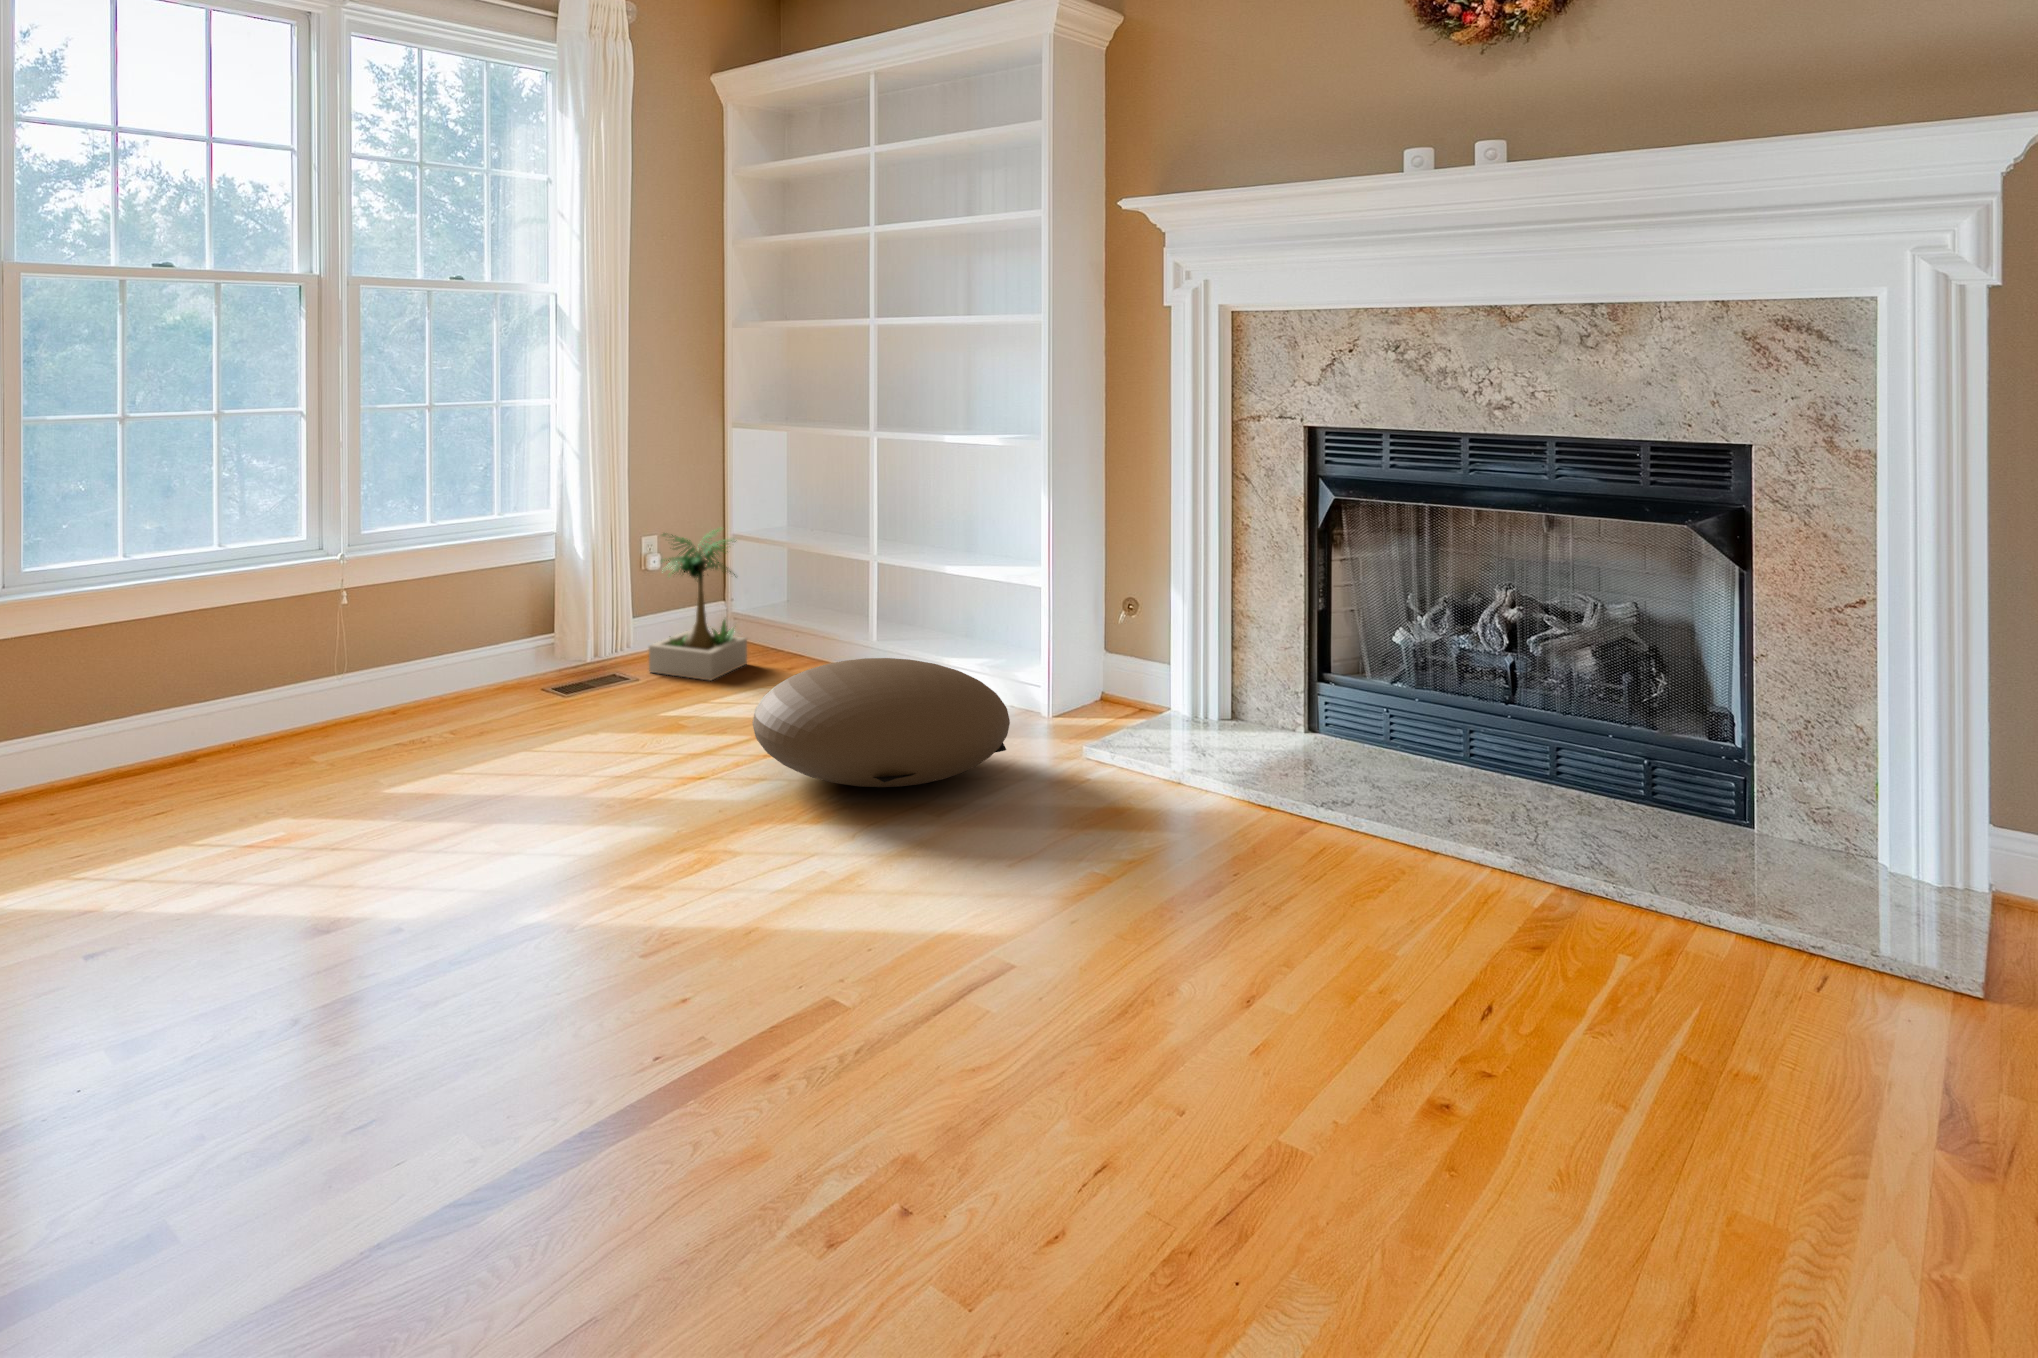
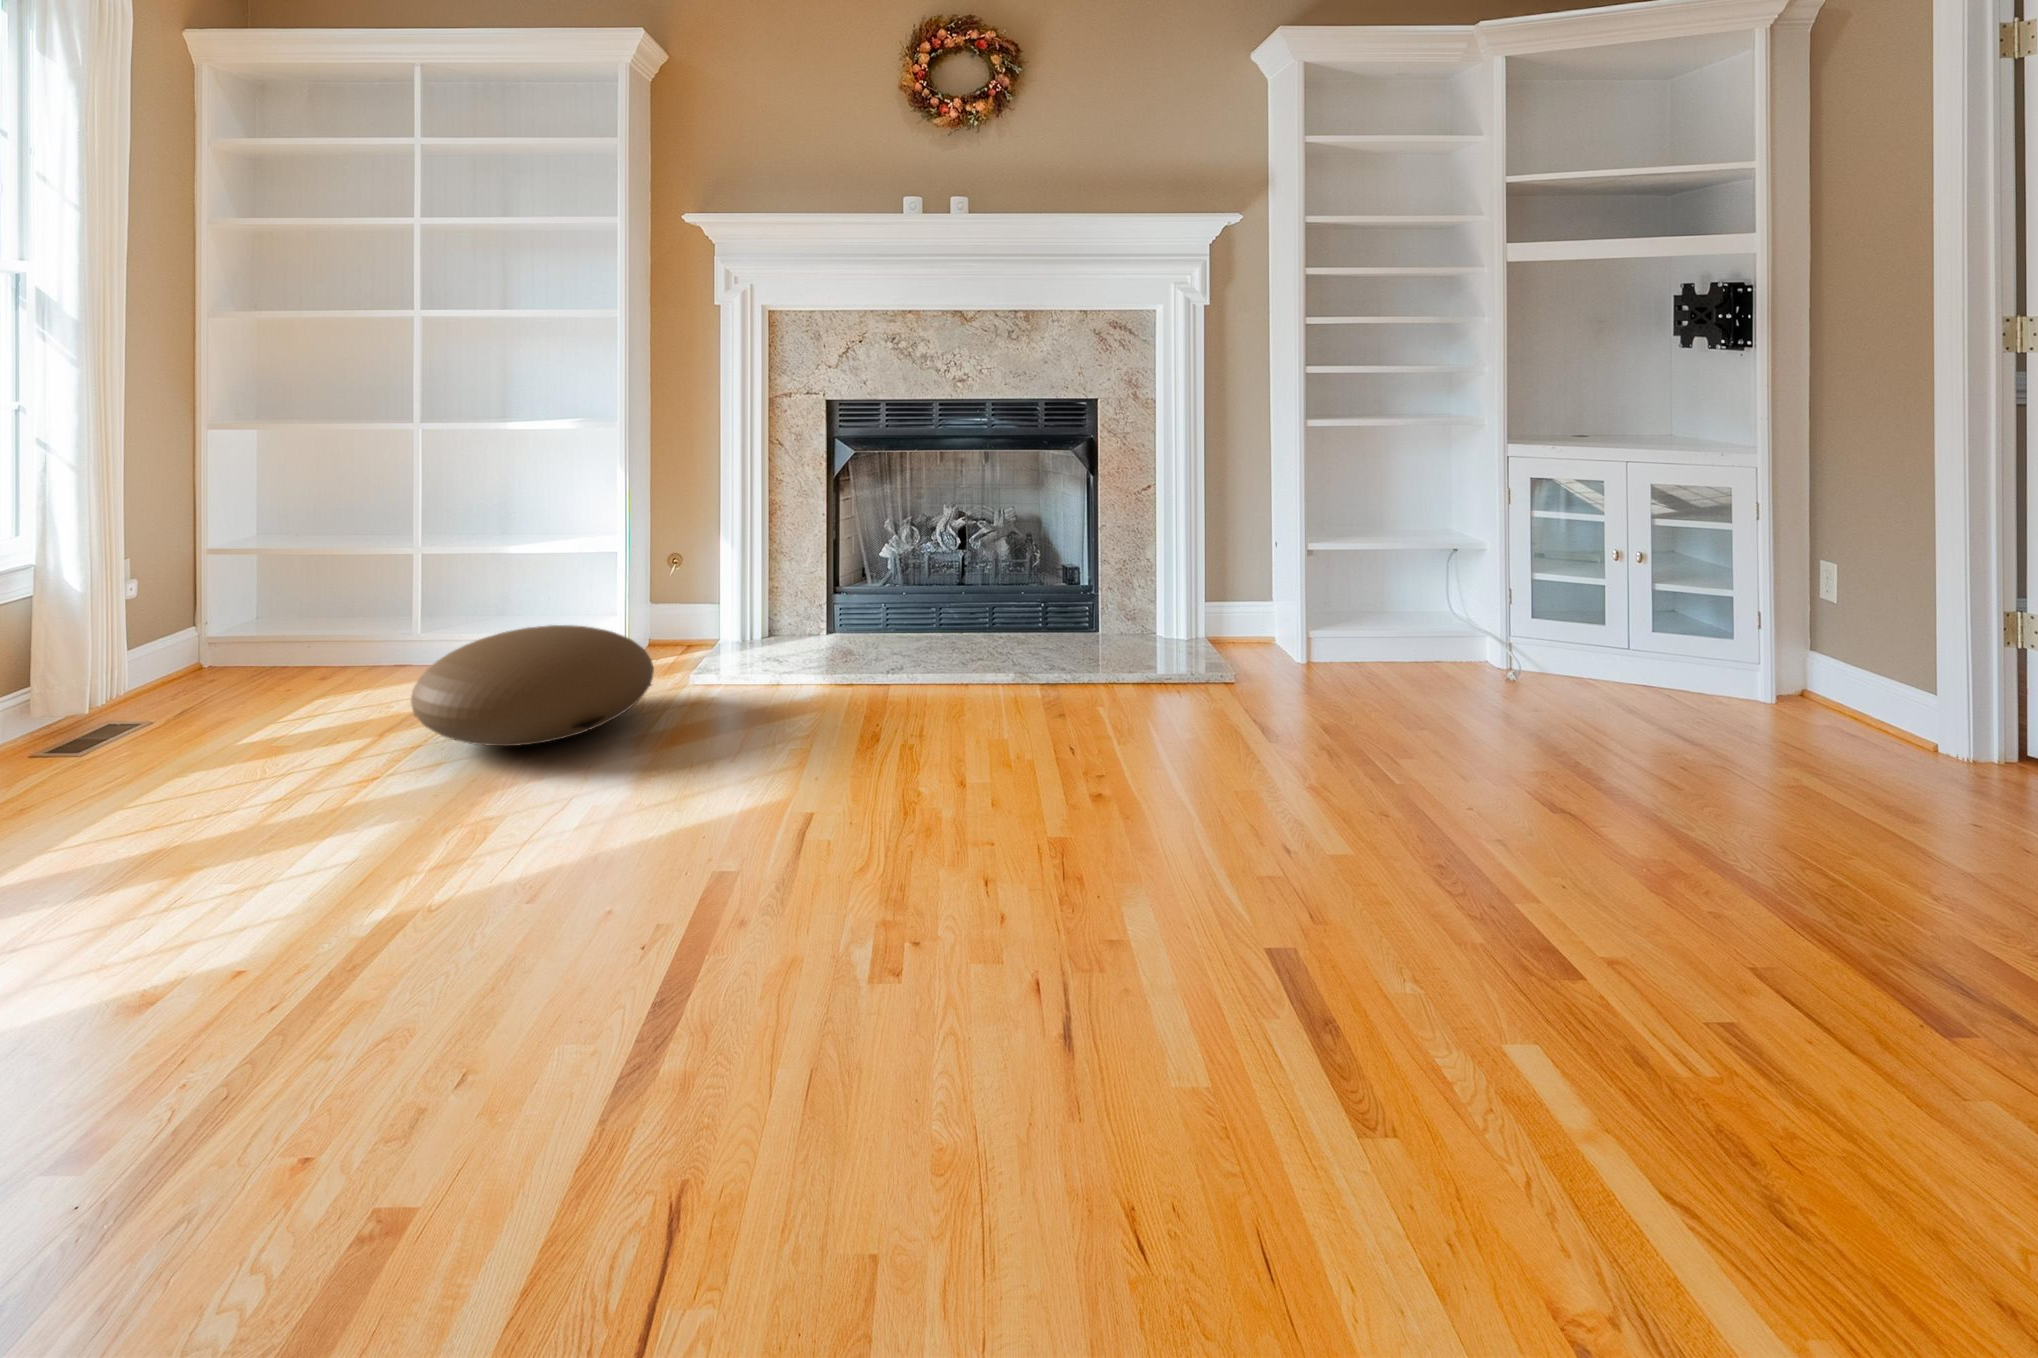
potted plant: present [649,529,747,680] -> none [139,536,282,709]

